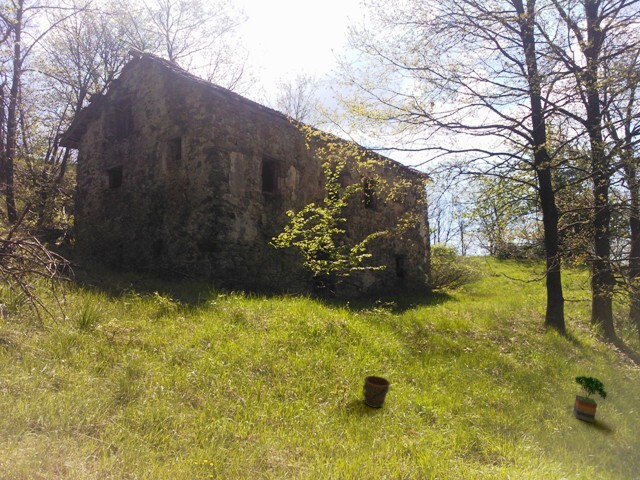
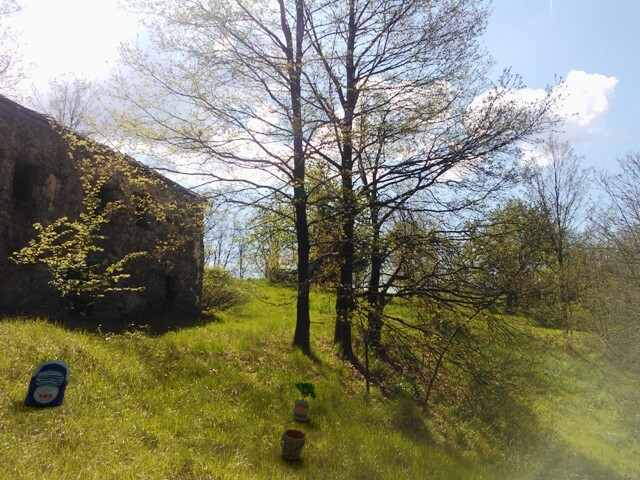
backpack: none [319,332,350,371] -> present [24,360,71,406]
bucket: present [363,376,390,408] -> present [281,429,306,460]

